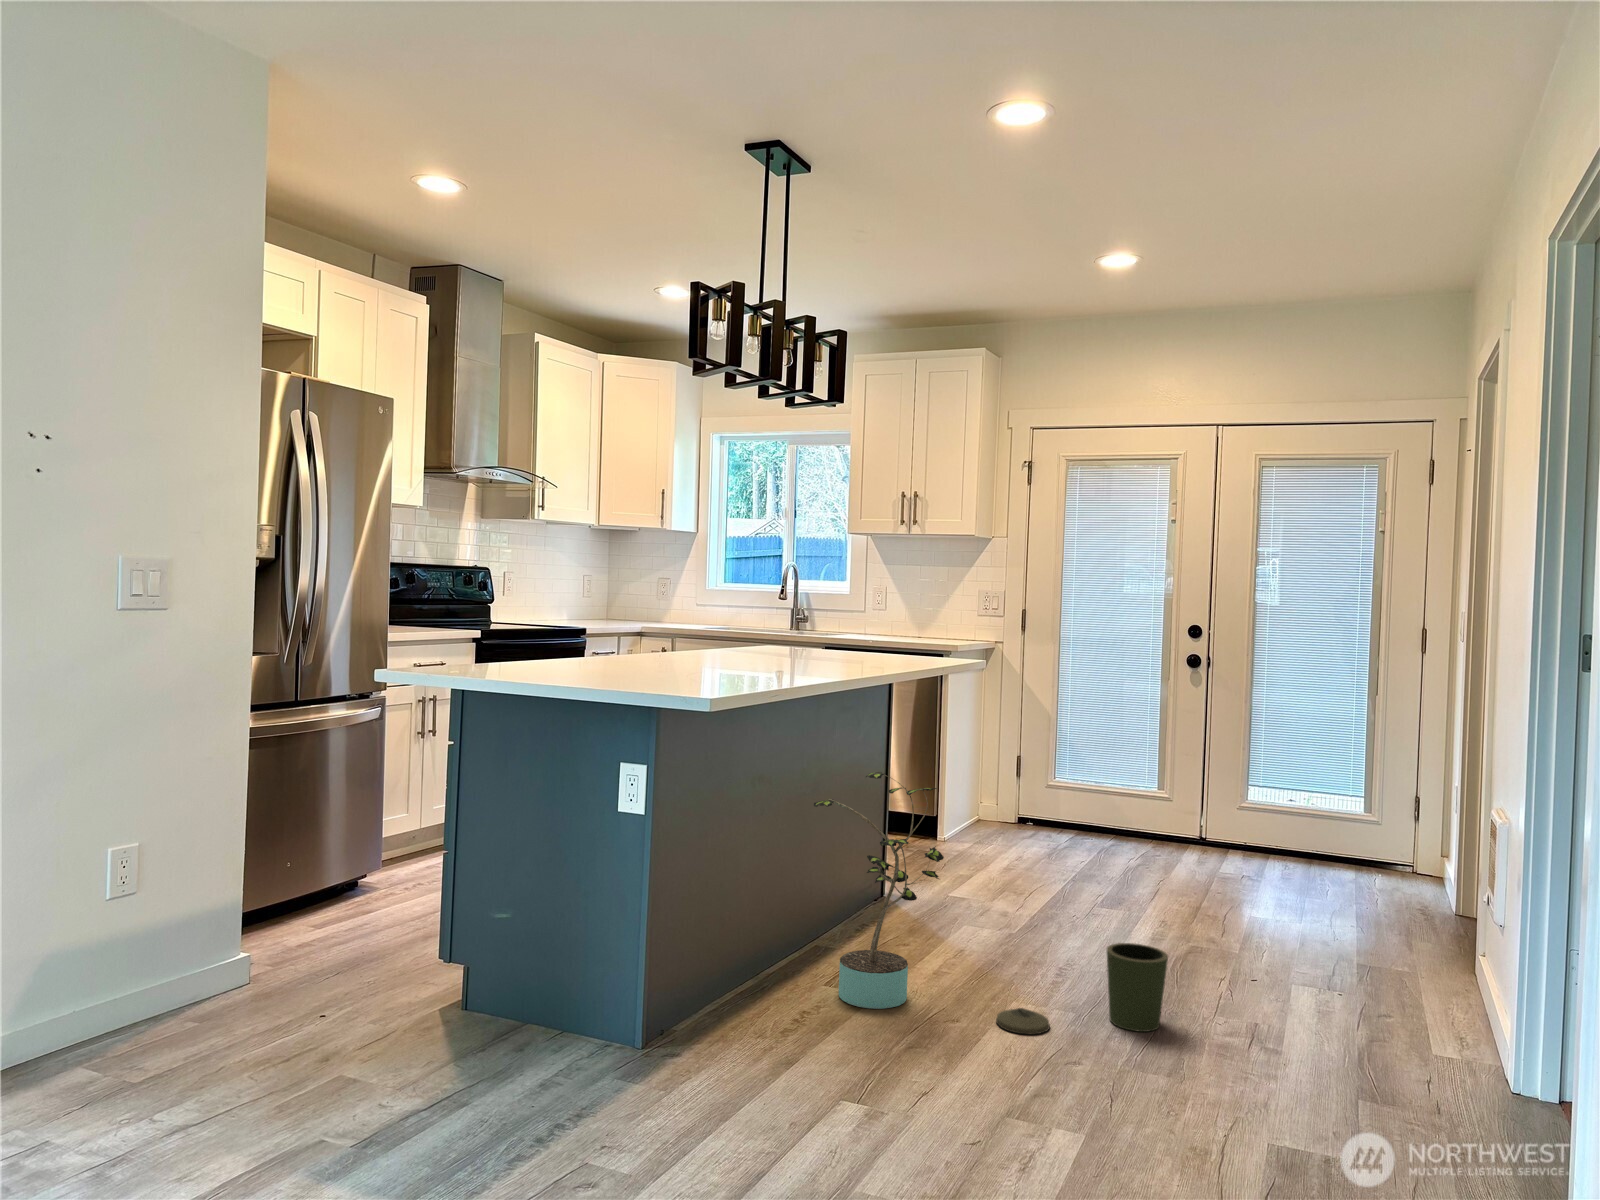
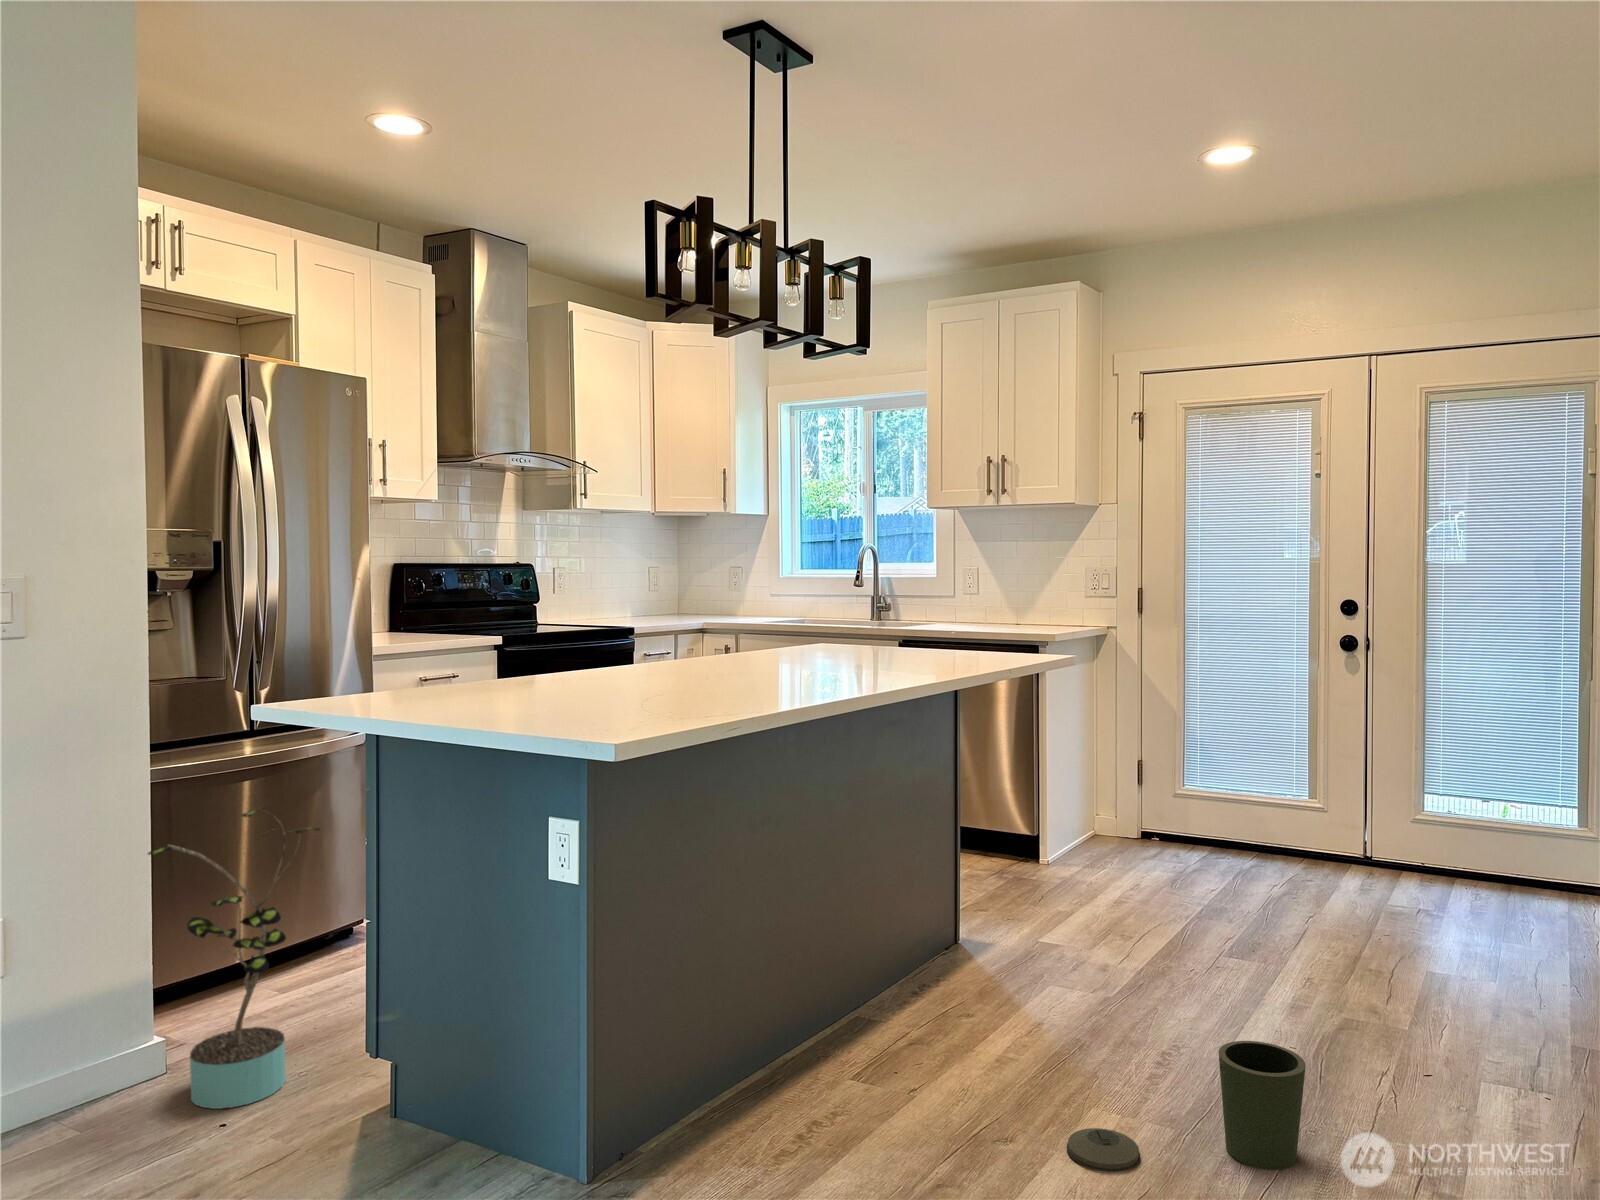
potted plant: present [814,772,944,1009] -> present [148,808,320,1109]

